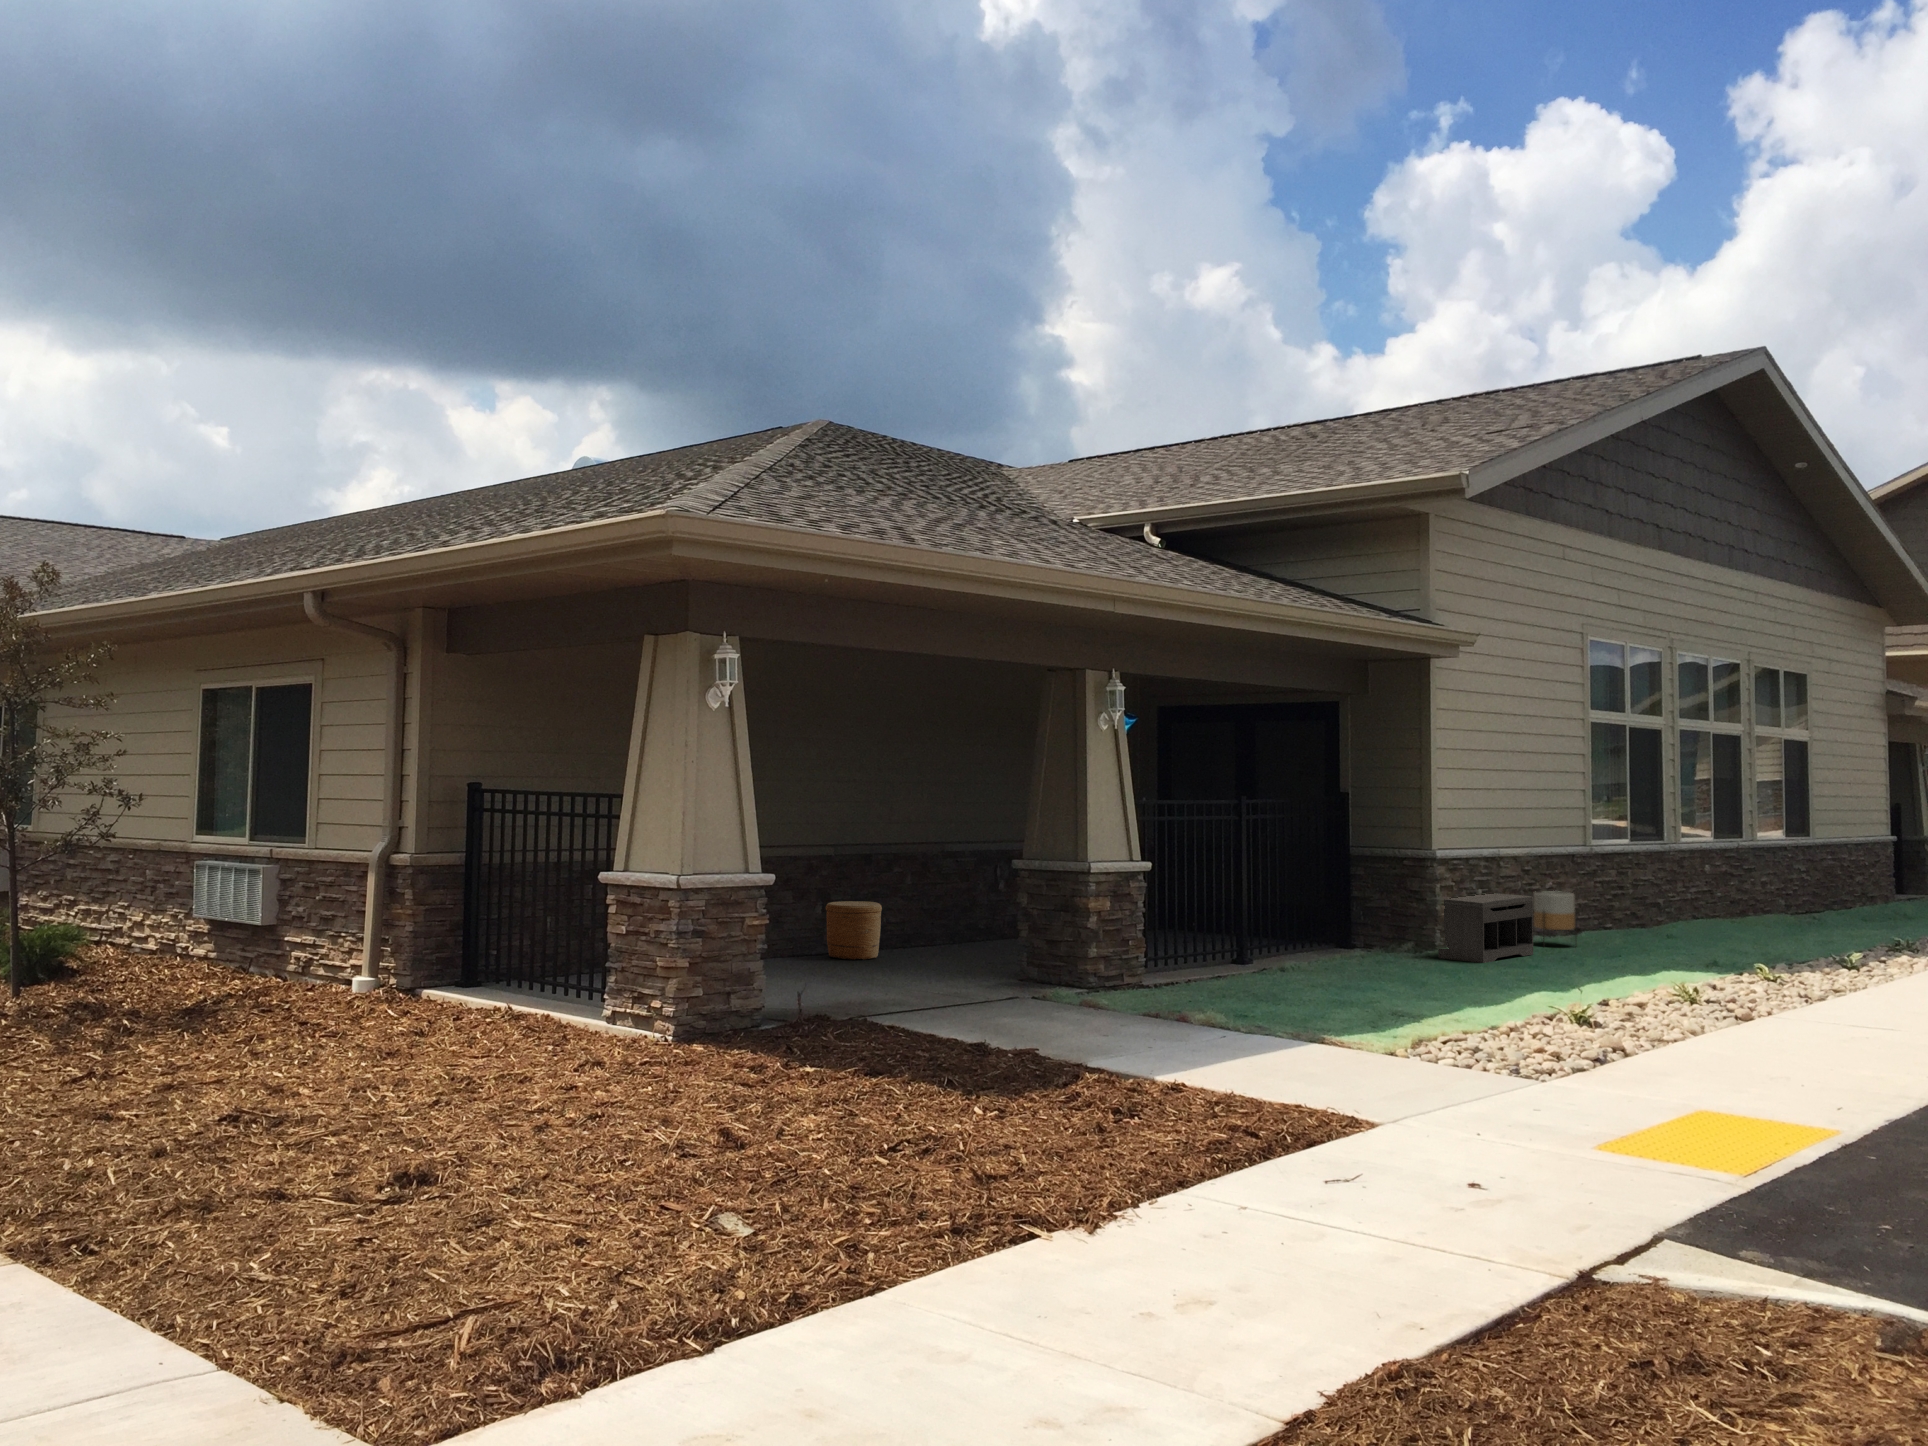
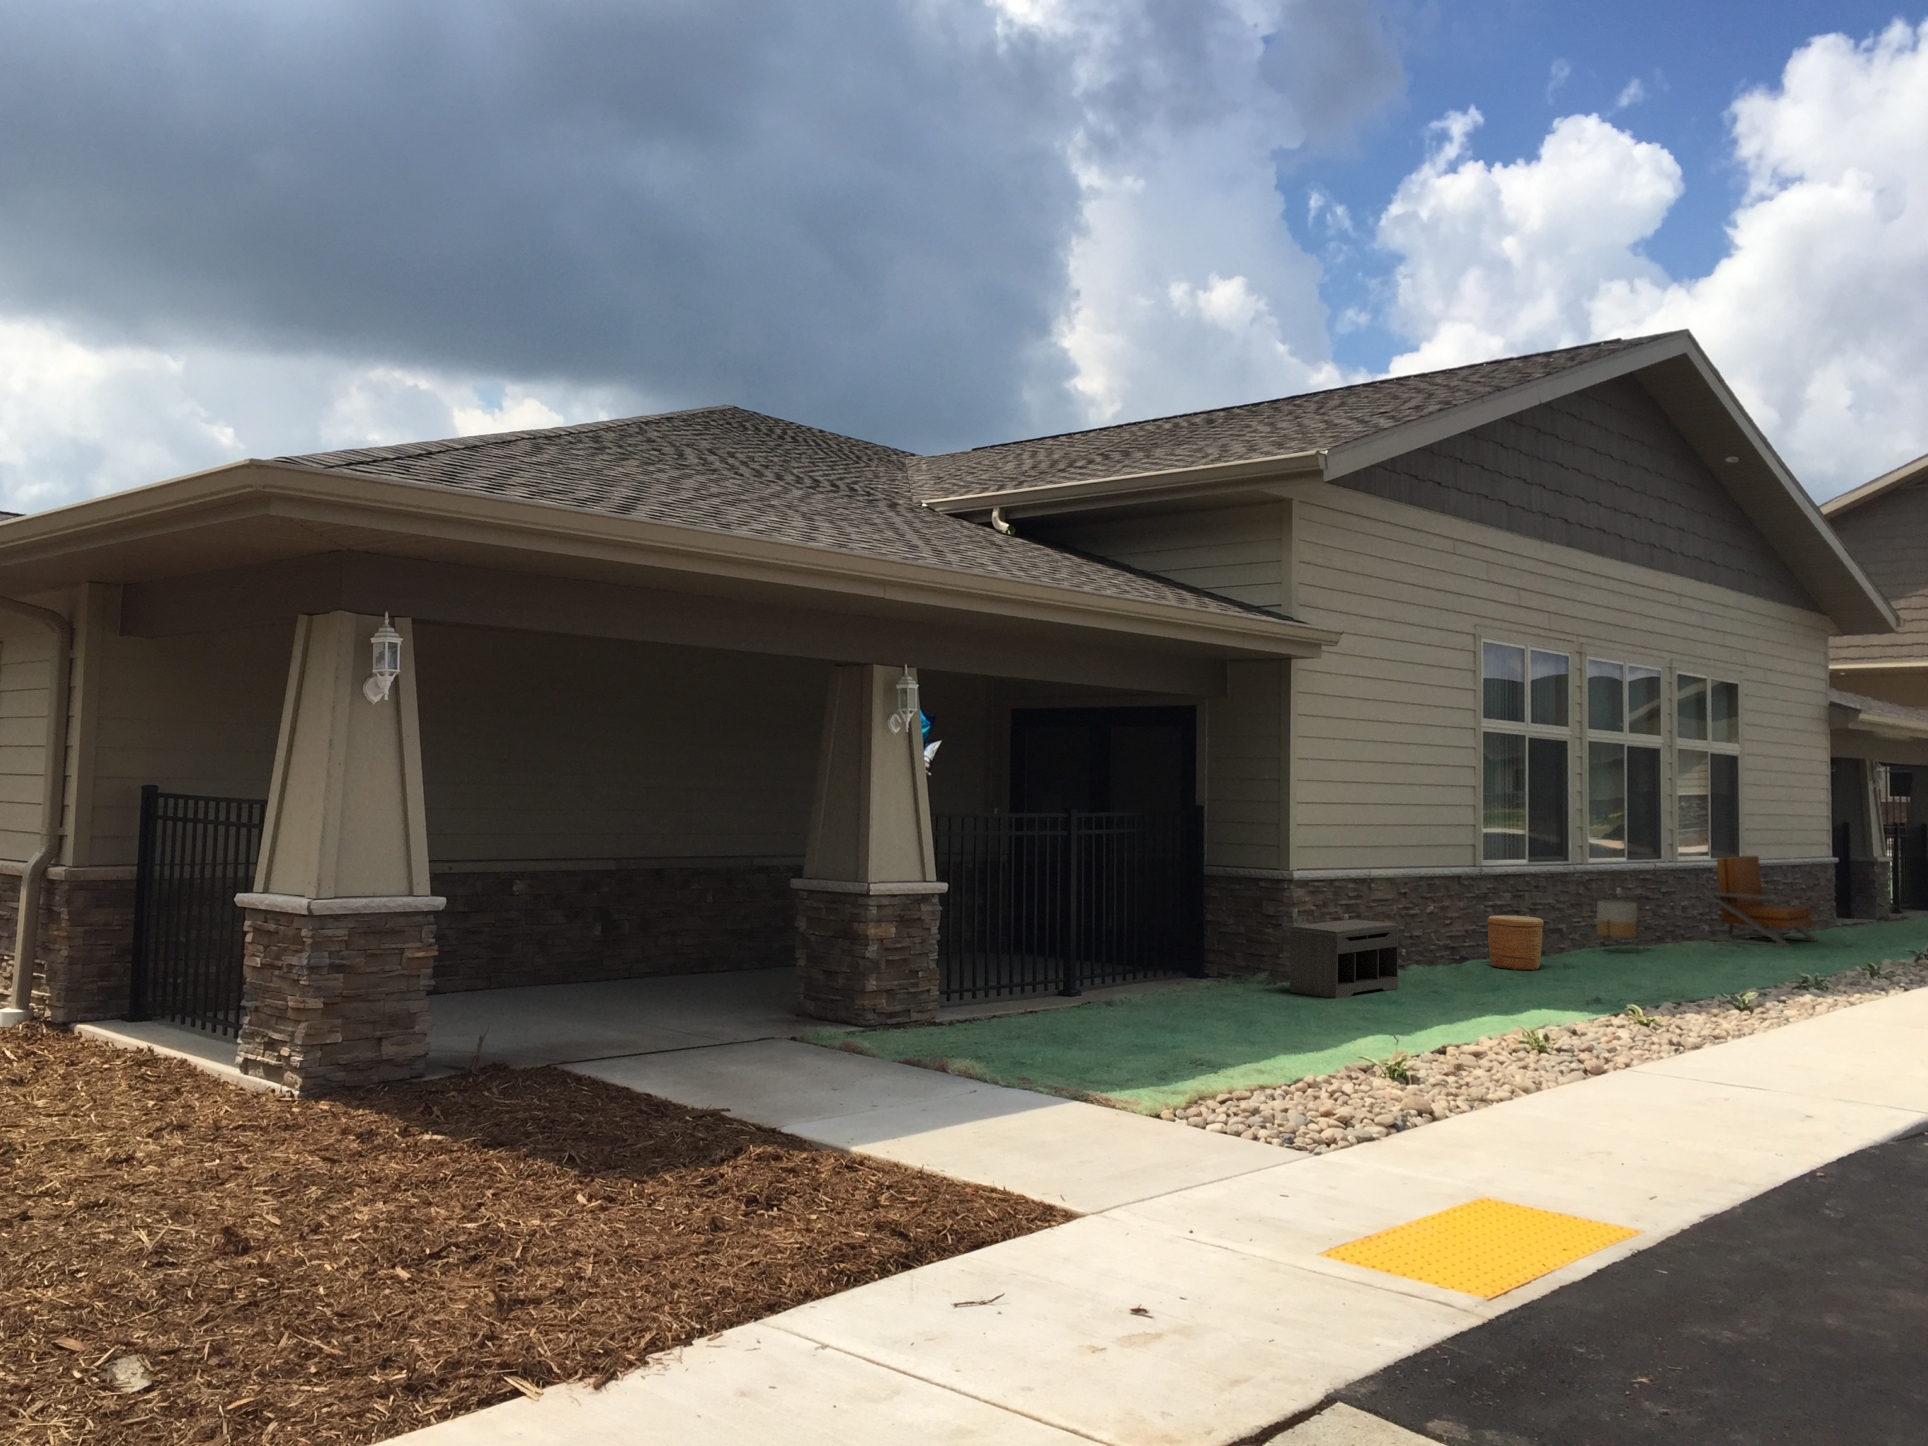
lounge chair: none [1788,834,1893,917] -> present [1706,856,1818,947]
planter: present [1534,891,1576,944] -> present [1597,901,1638,949]
woven basket: present [826,901,882,960] -> present [1487,915,1544,970]

